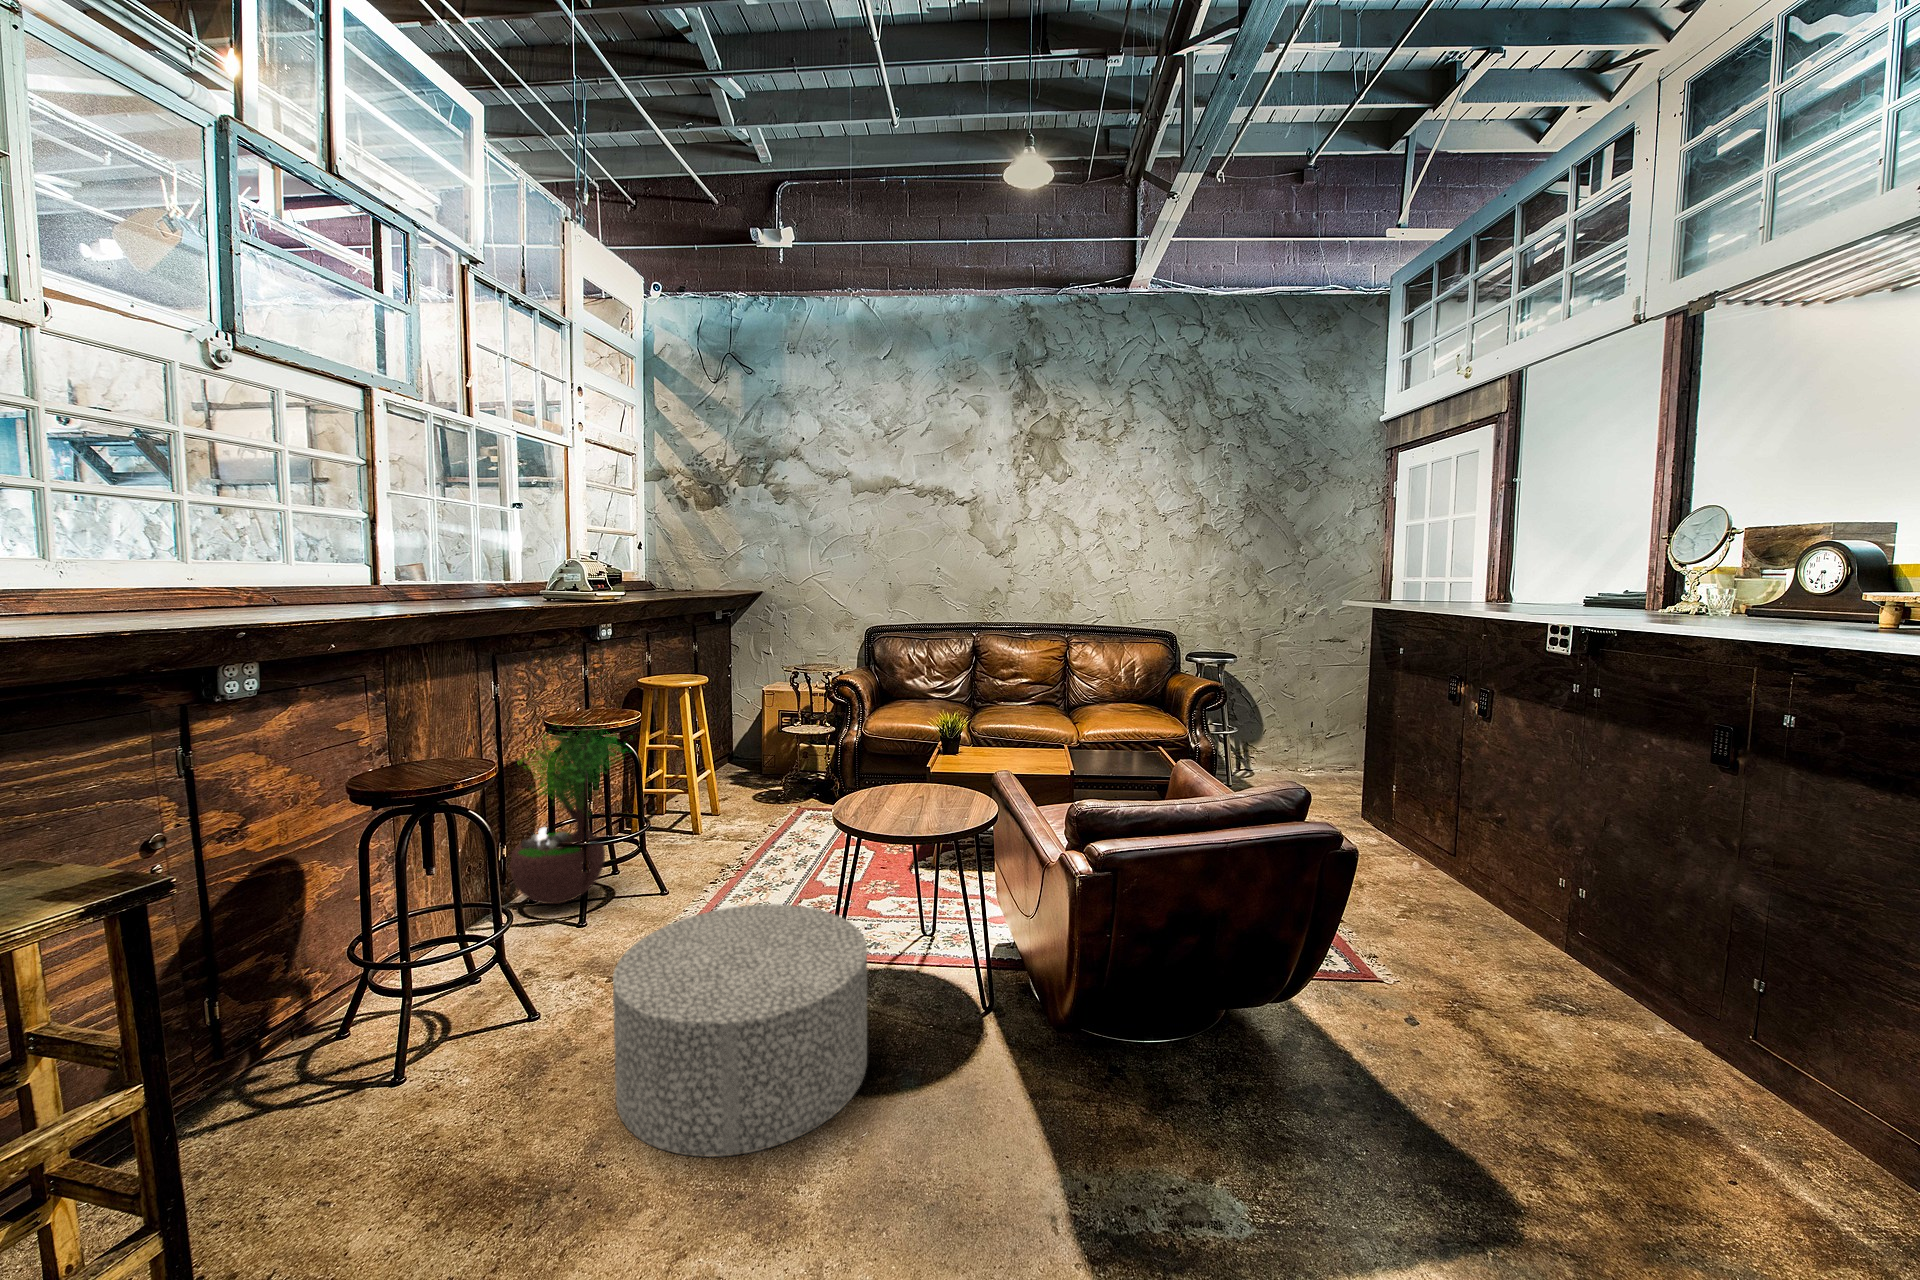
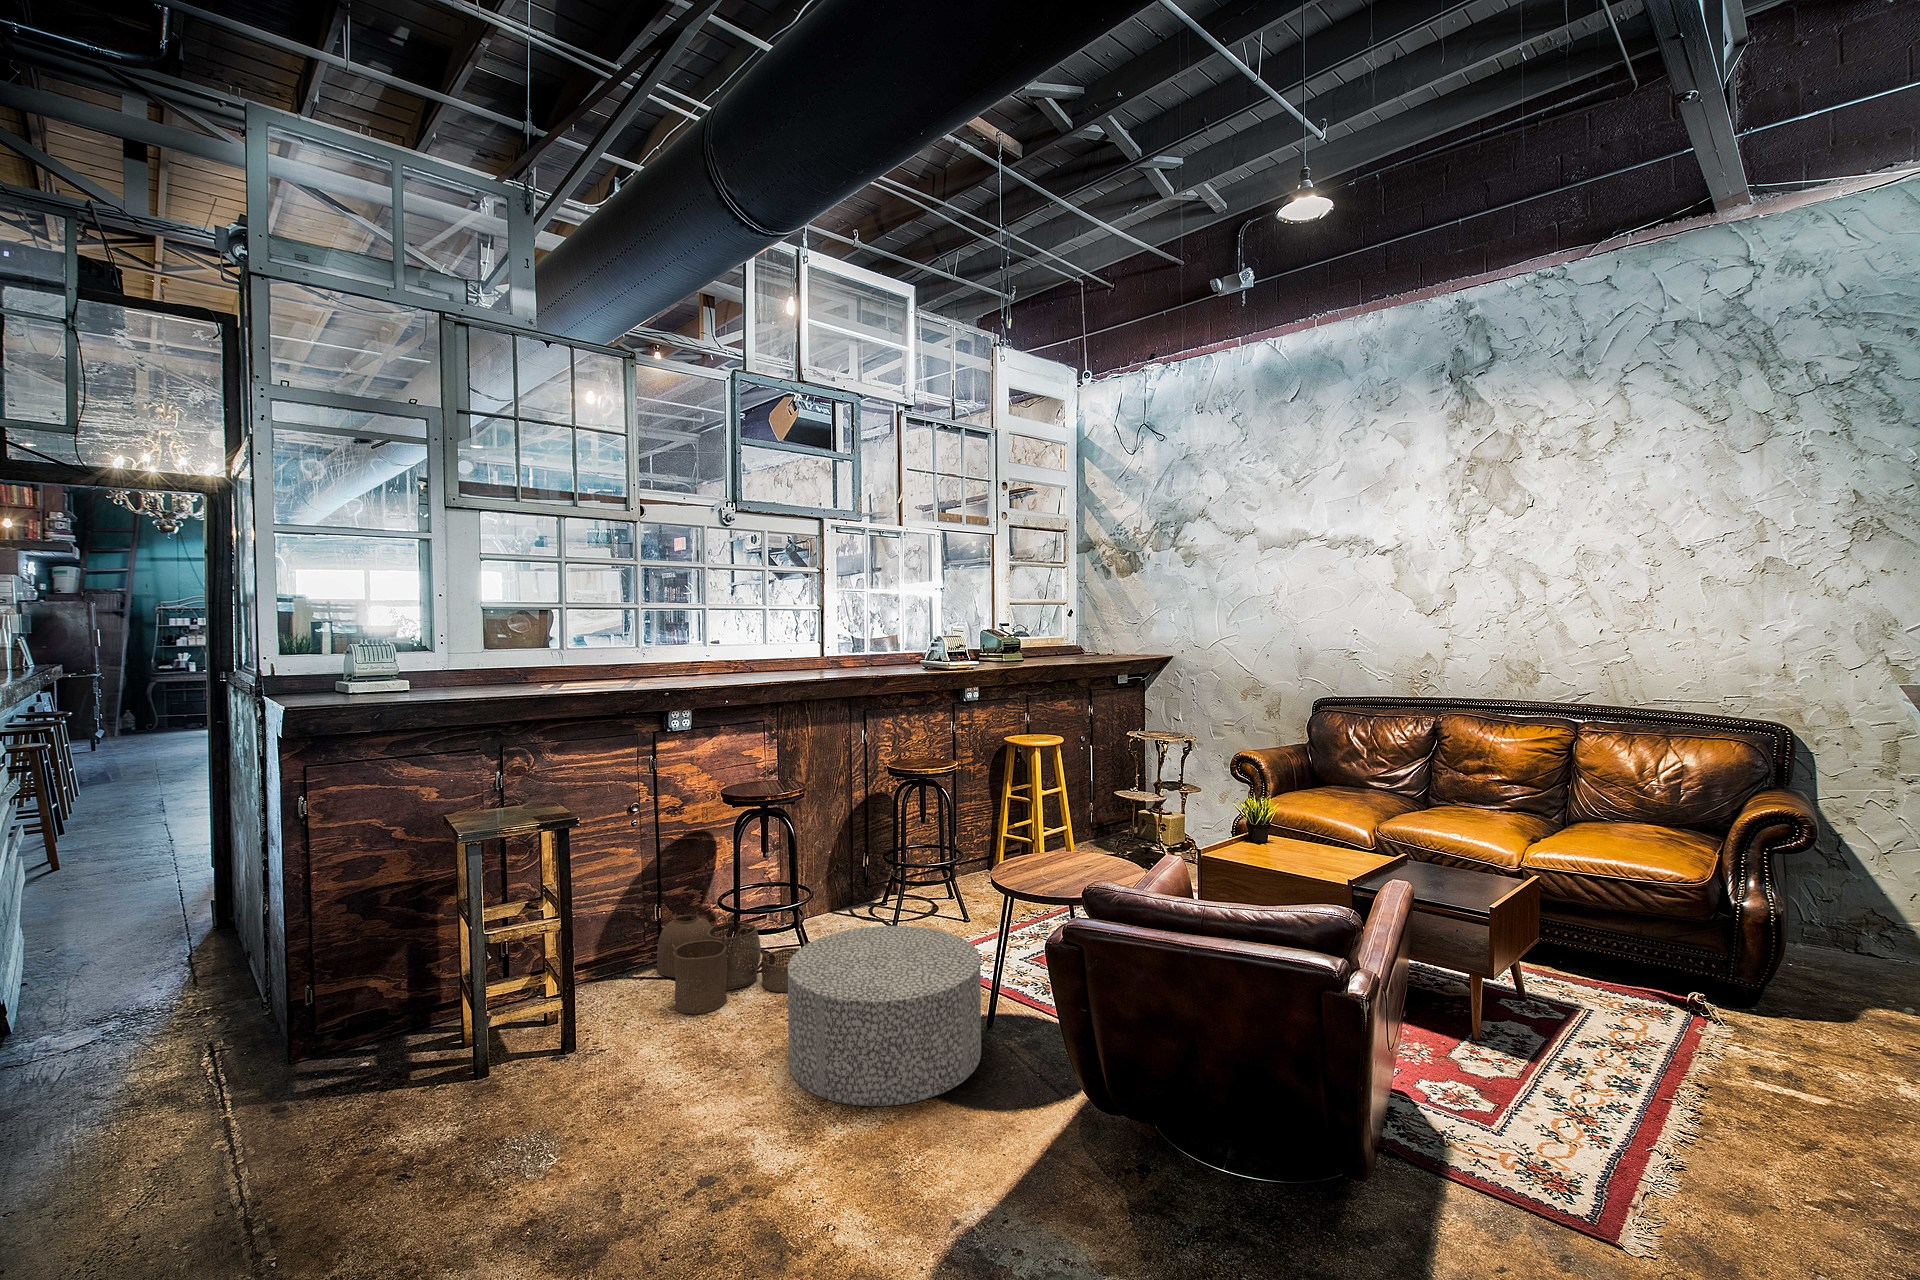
potted tree: present [510,719,624,904] -> none [865,755,951,908]
woven basket: none [228,975,546,1148] -> present [657,911,808,1013]

